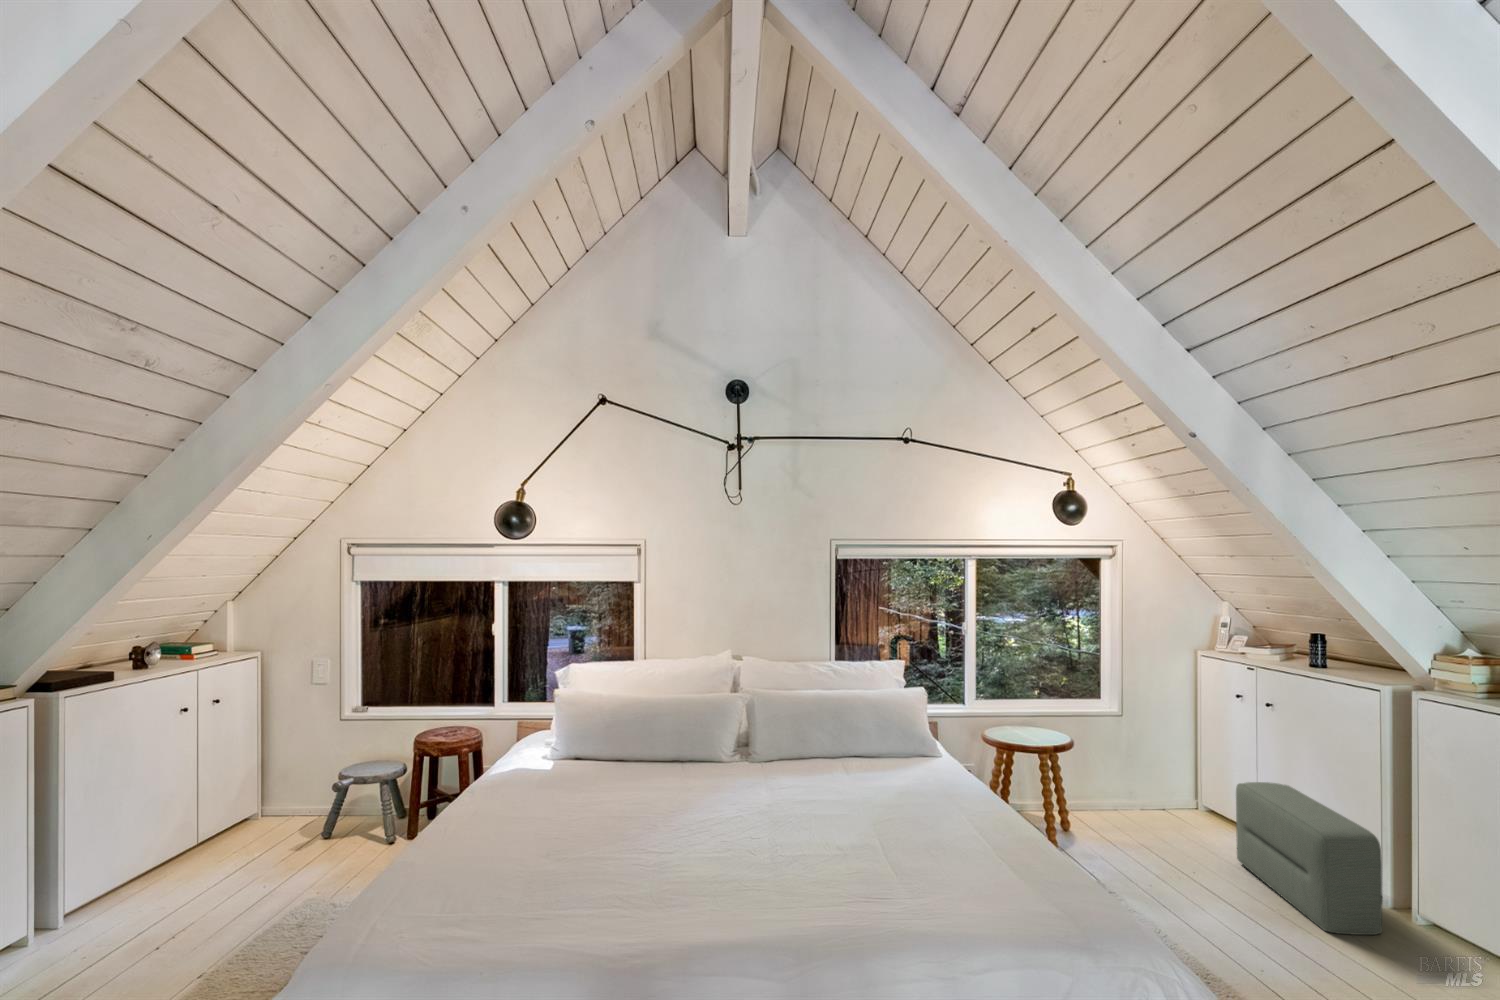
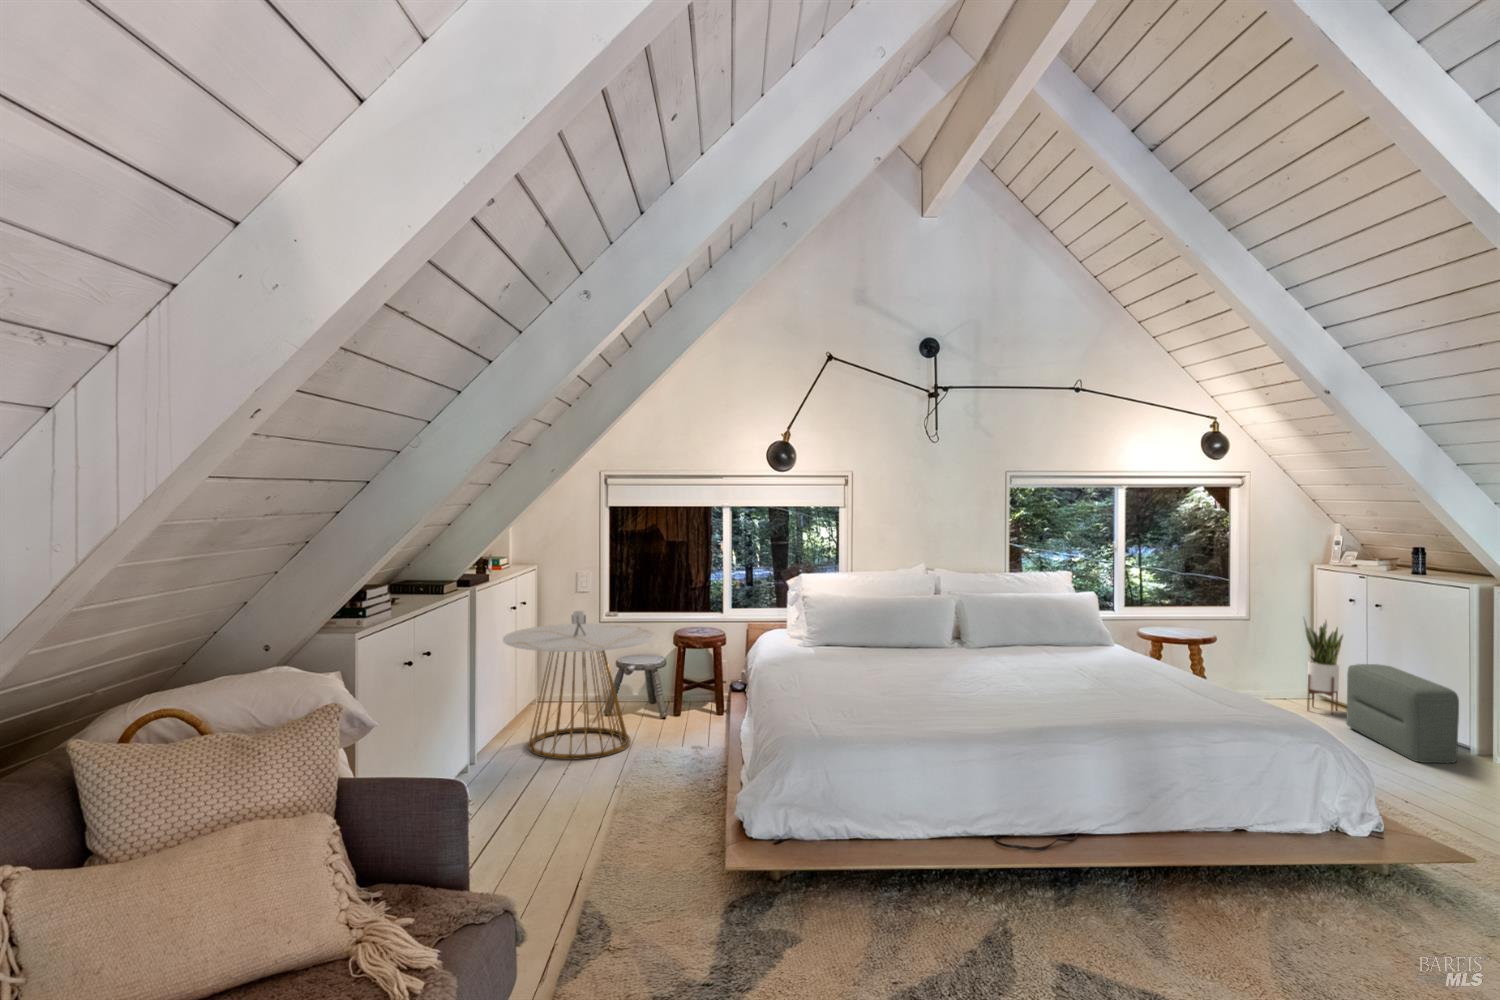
potted plant: none [1183,713,1231,839] -> present [1304,617,1343,714]
side table: none [114,718,341,926] -> present [503,611,654,760]

